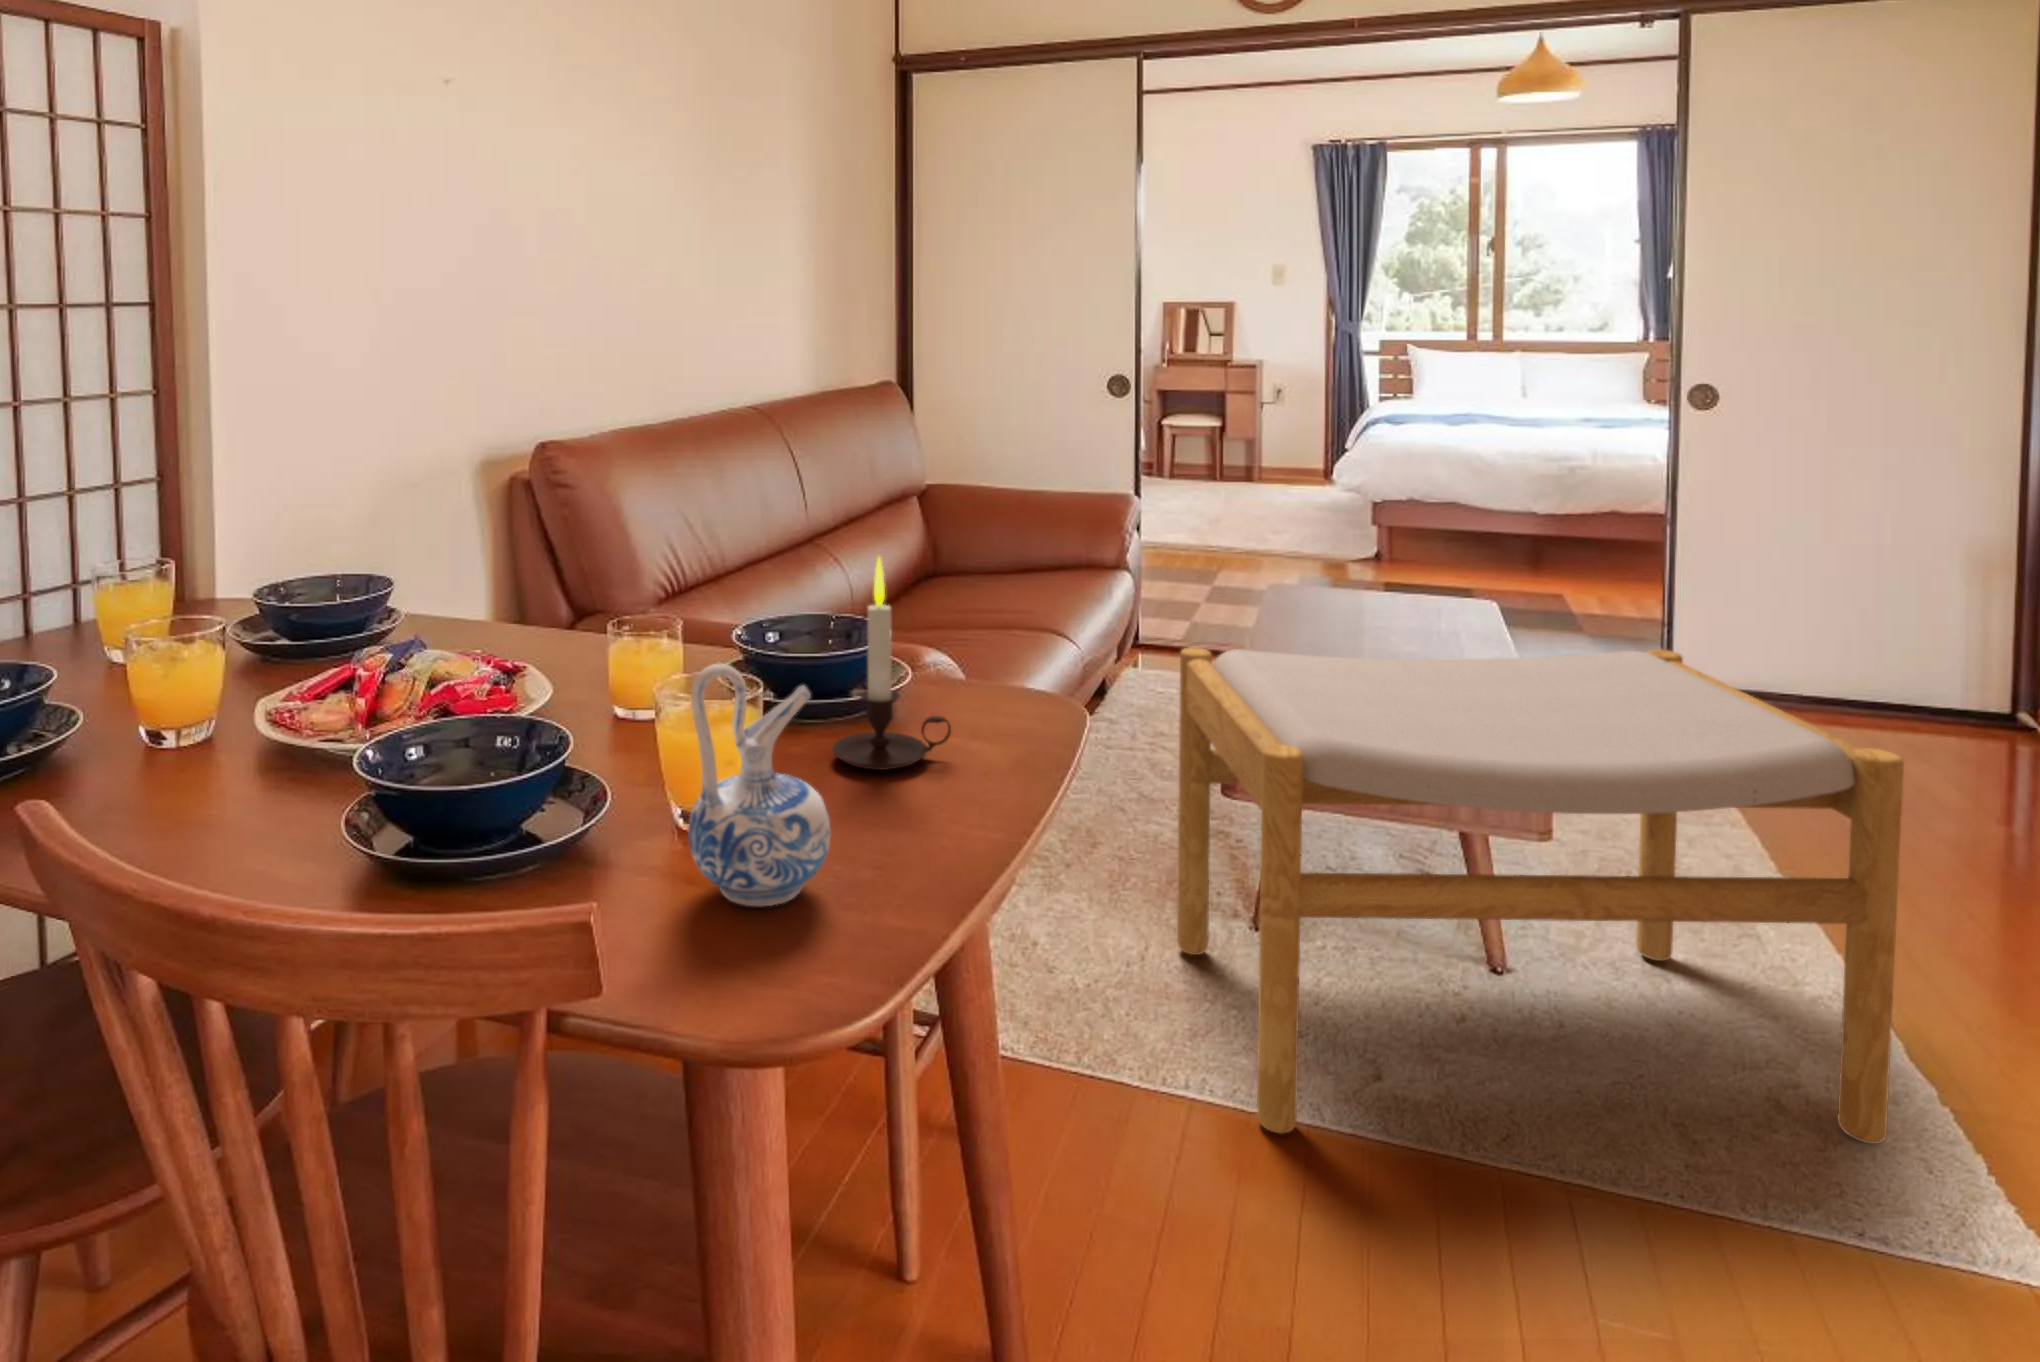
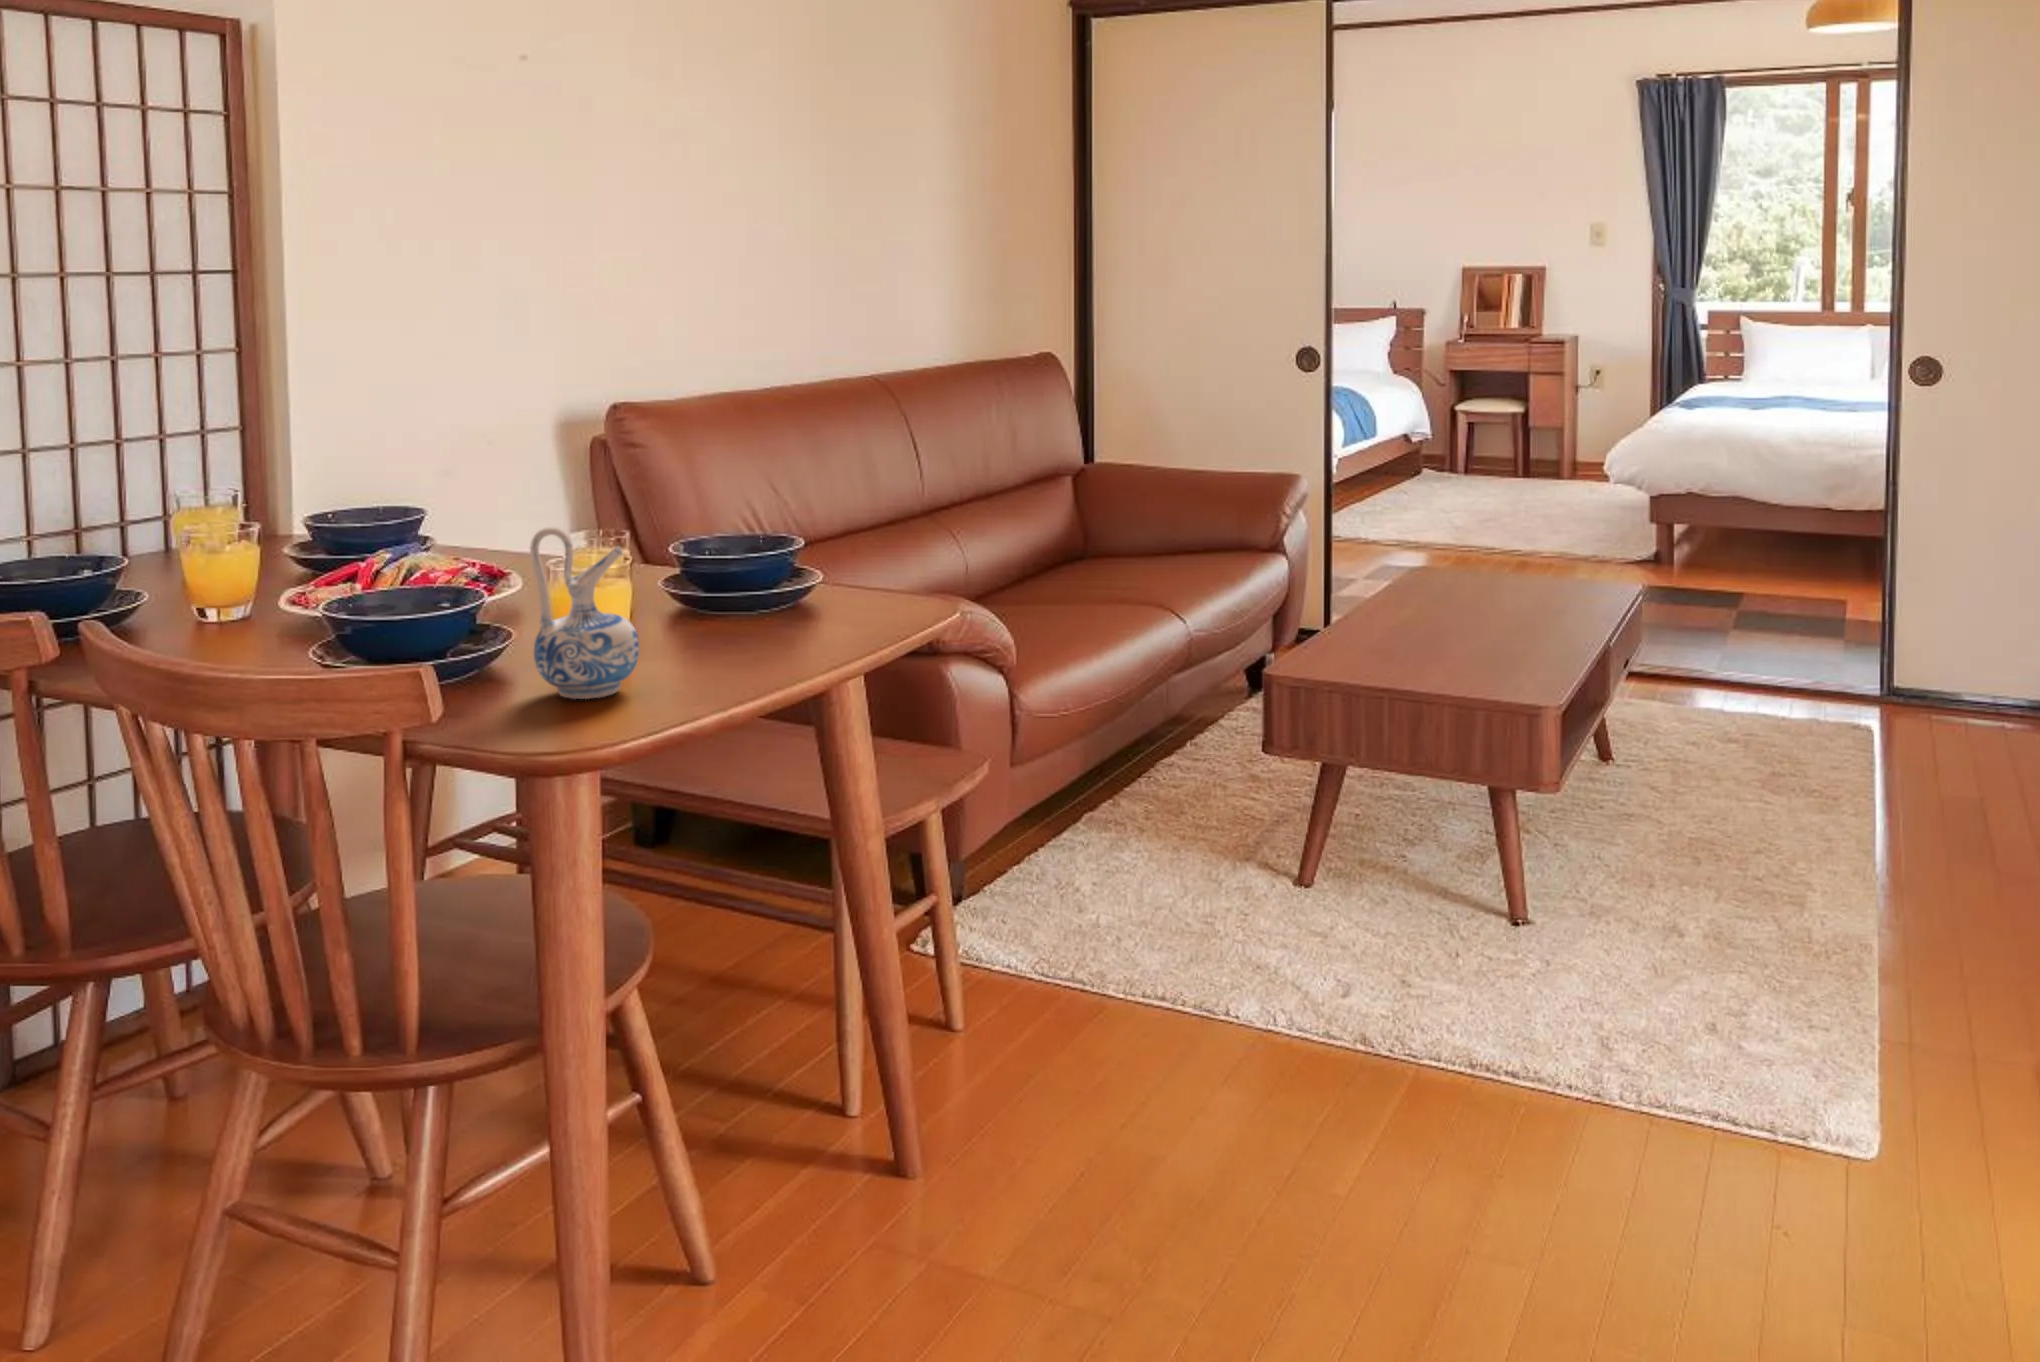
candle: present [832,557,951,770] -> none [710,470,807,637]
footstool: present [1177,647,1904,1144] -> none [1212,605,1806,1056]

